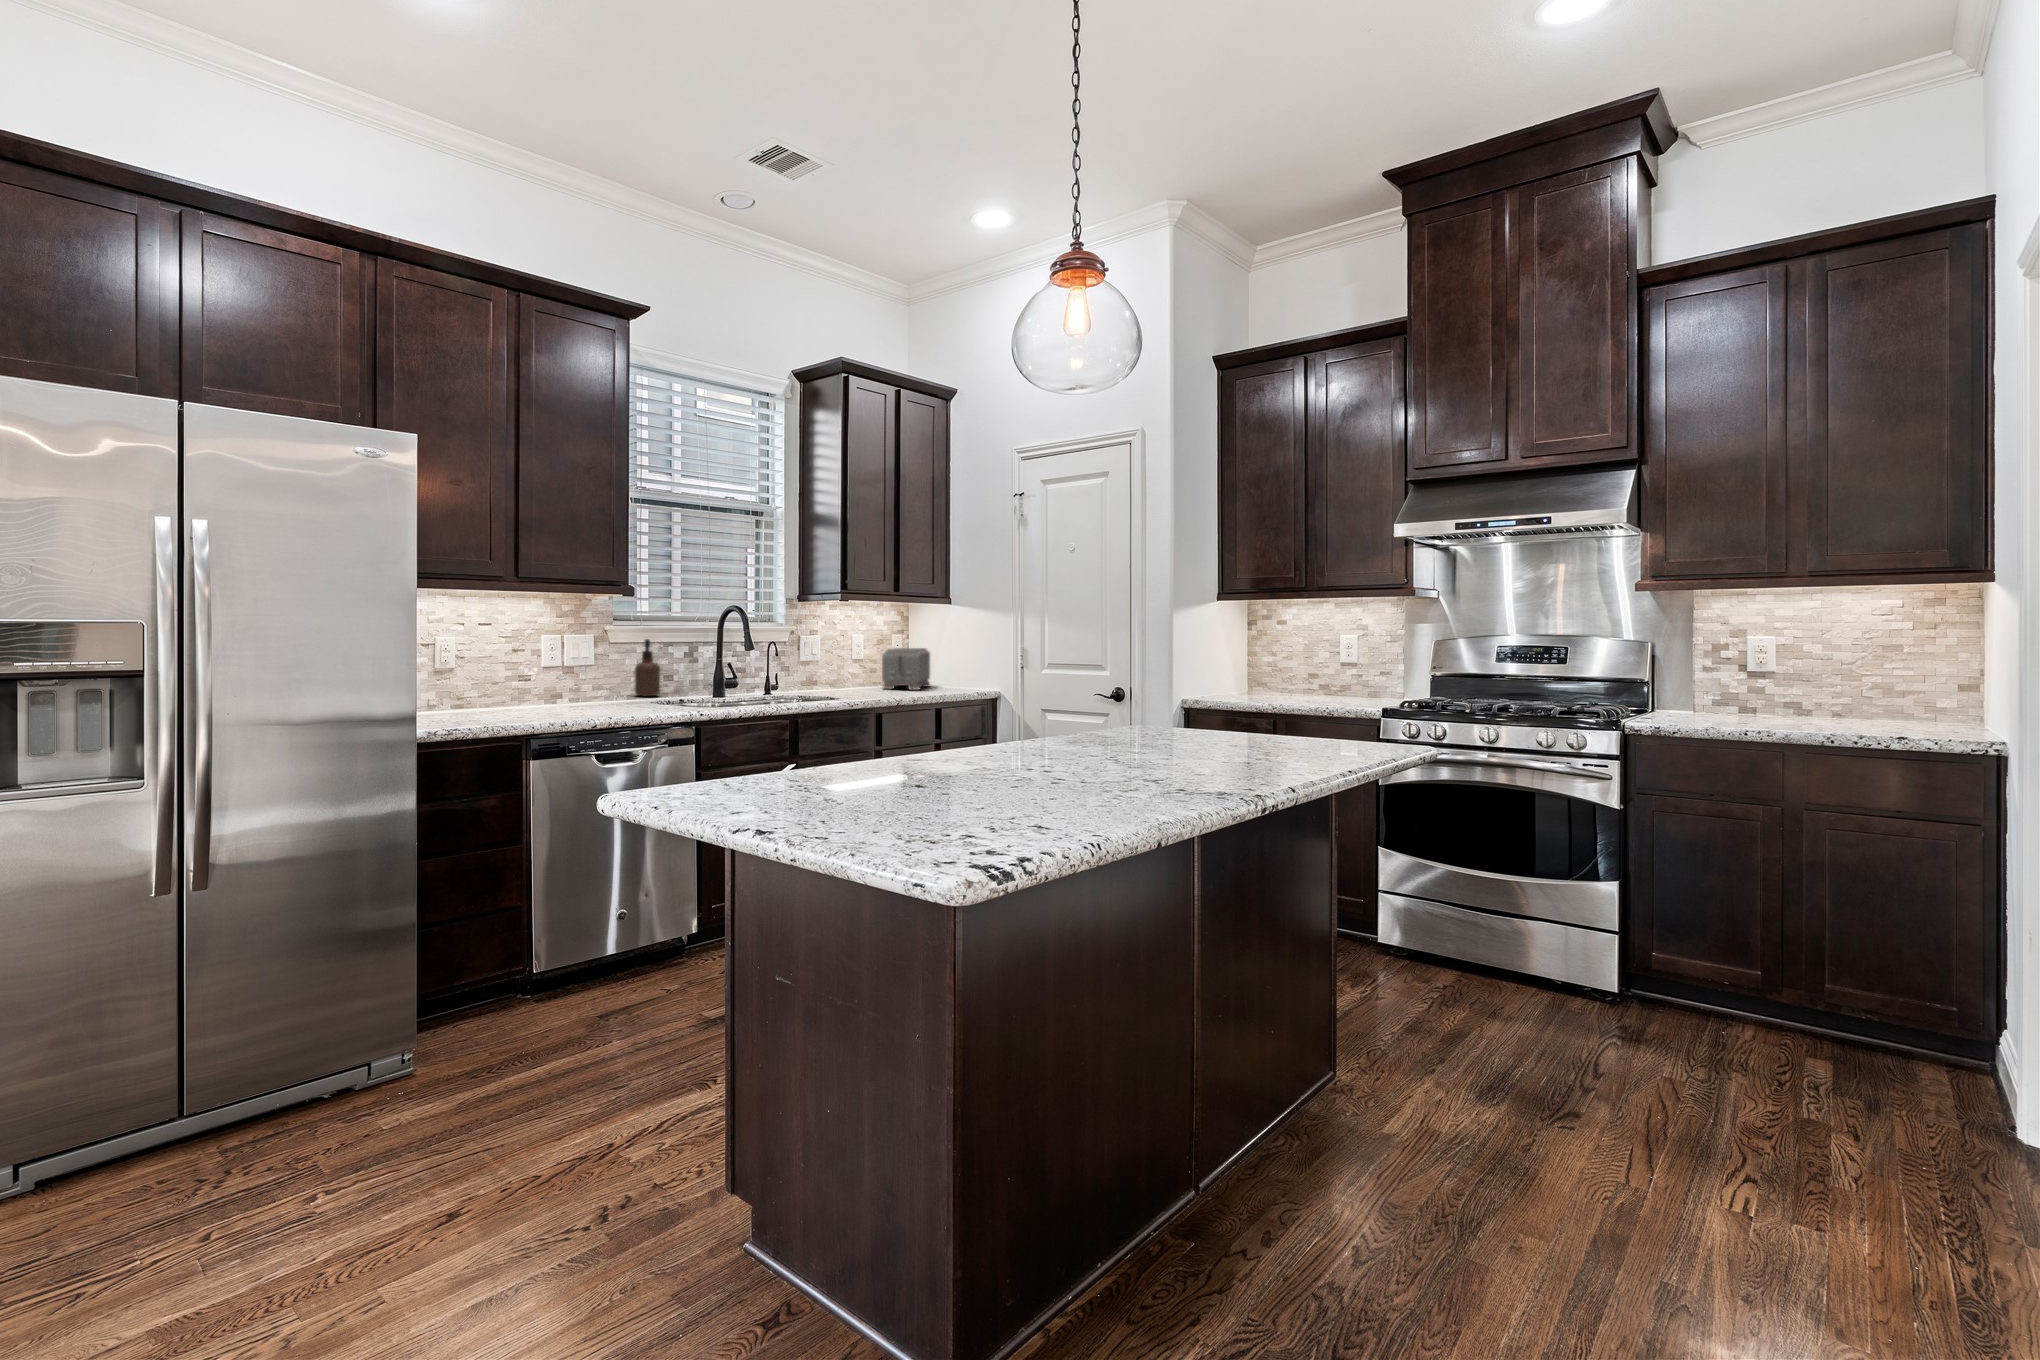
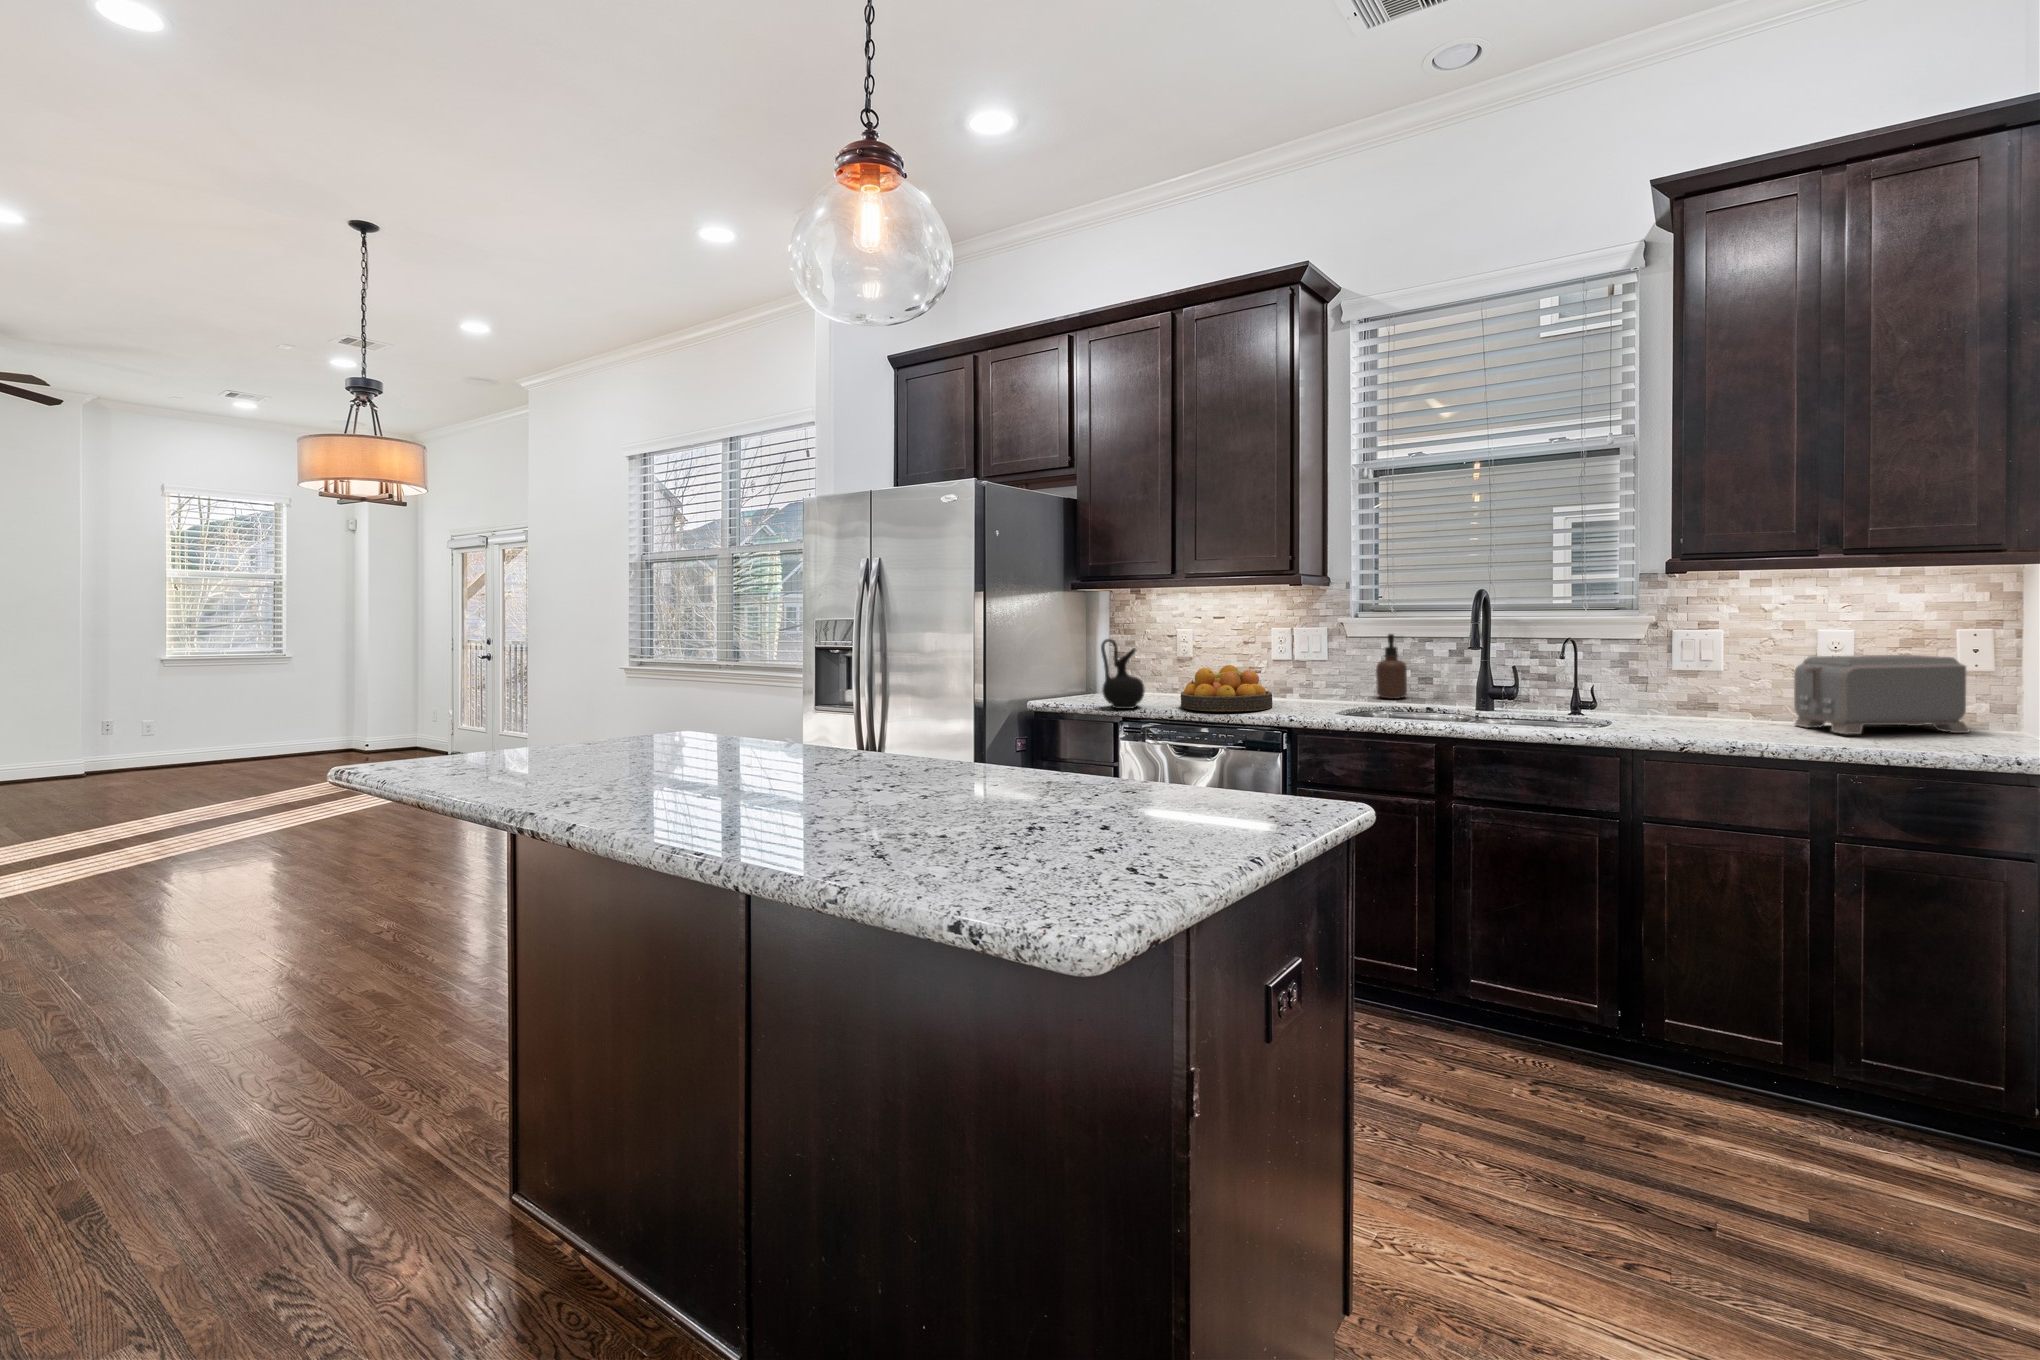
ceramic jug: none [478,641,532,723] -> present [1101,639,1145,709]
fruit bowl: none [536,670,634,715] -> present [1180,665,1273,711]

